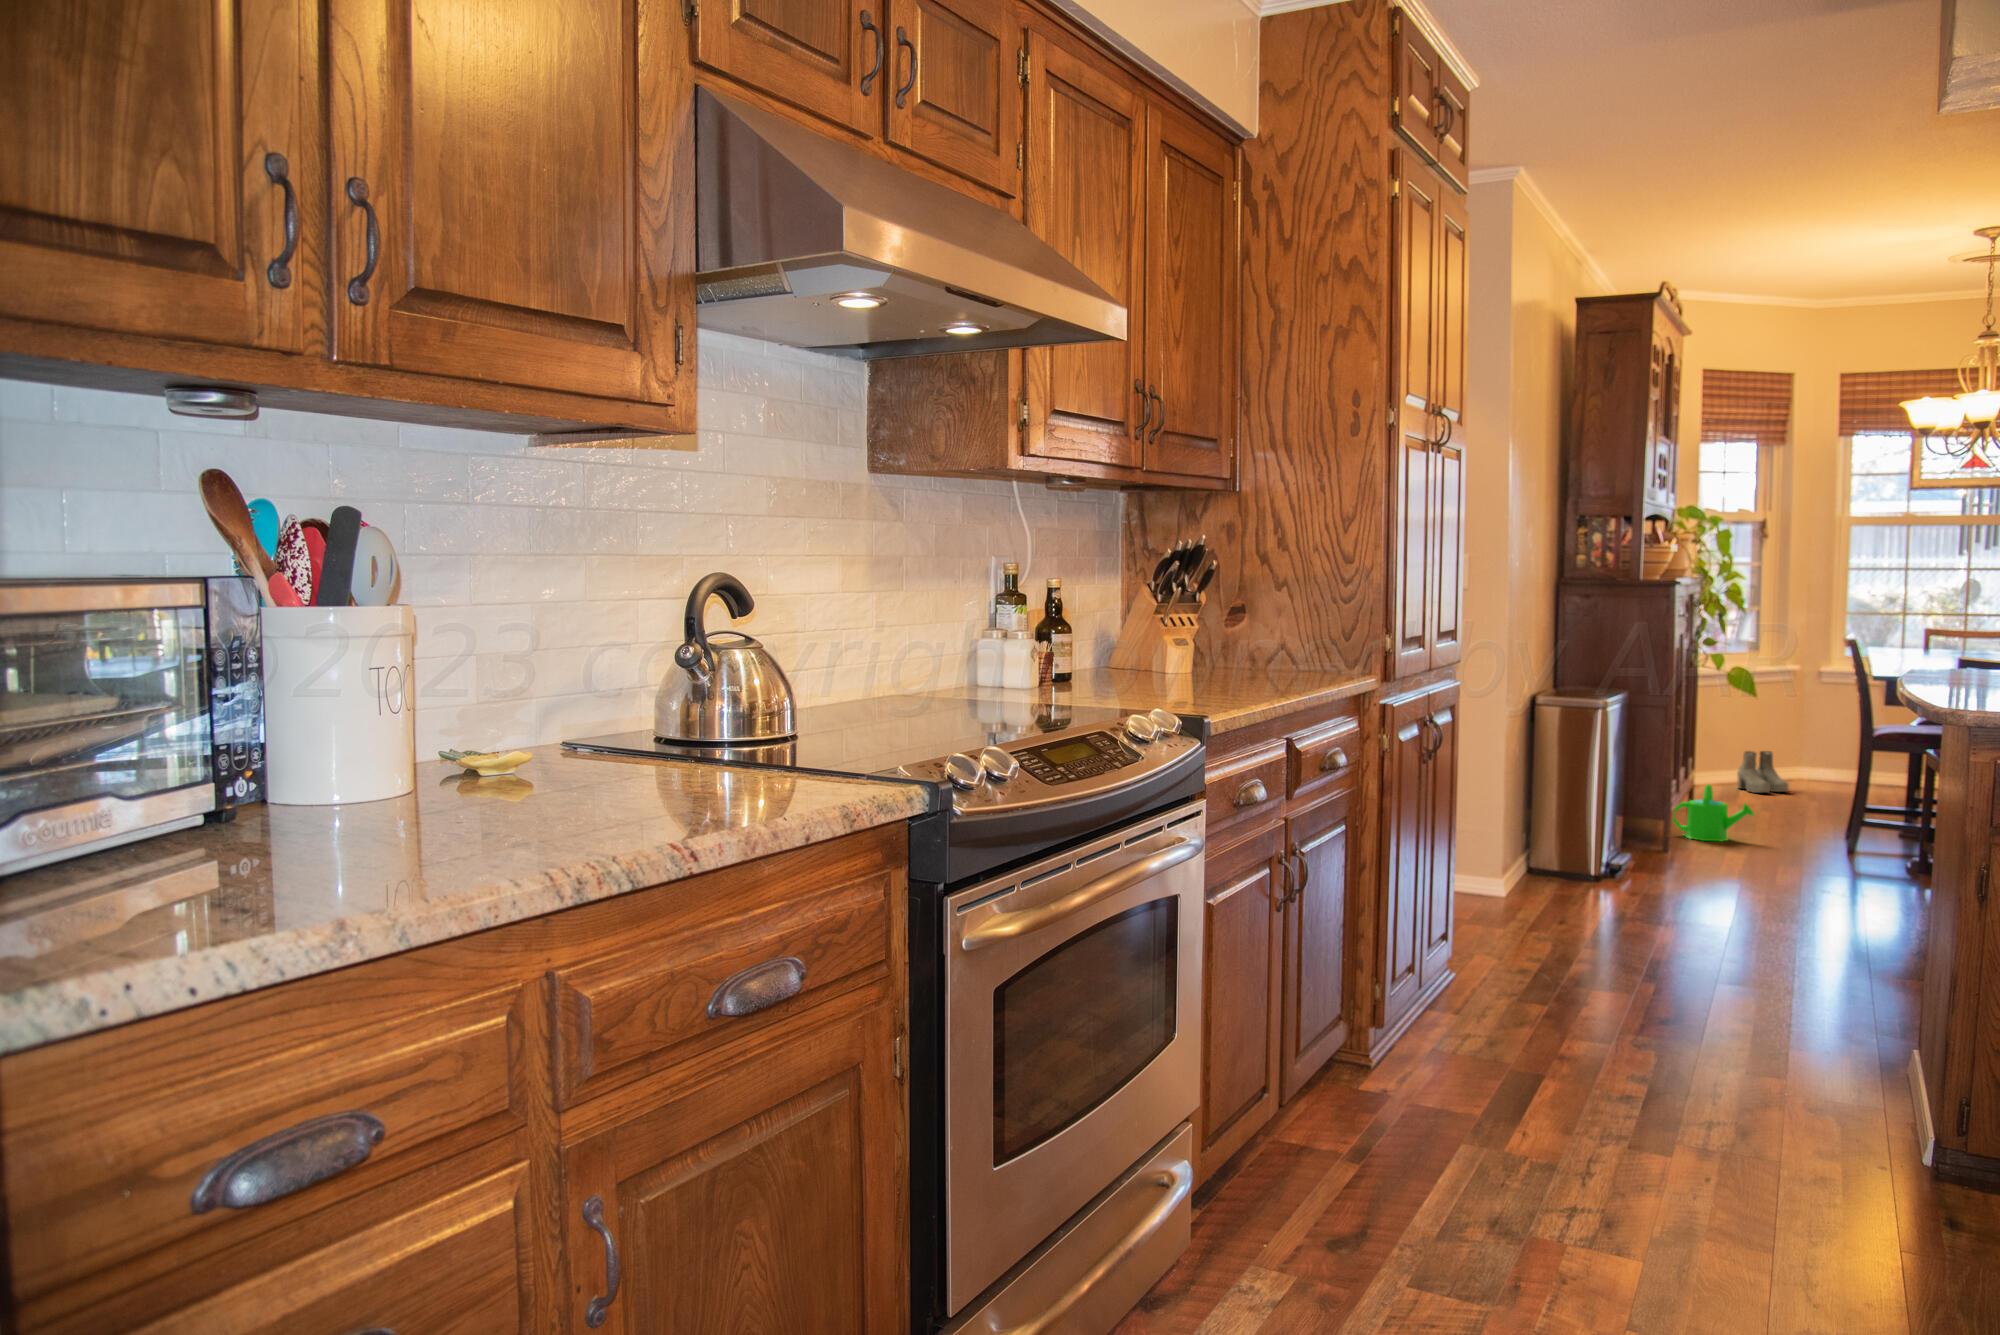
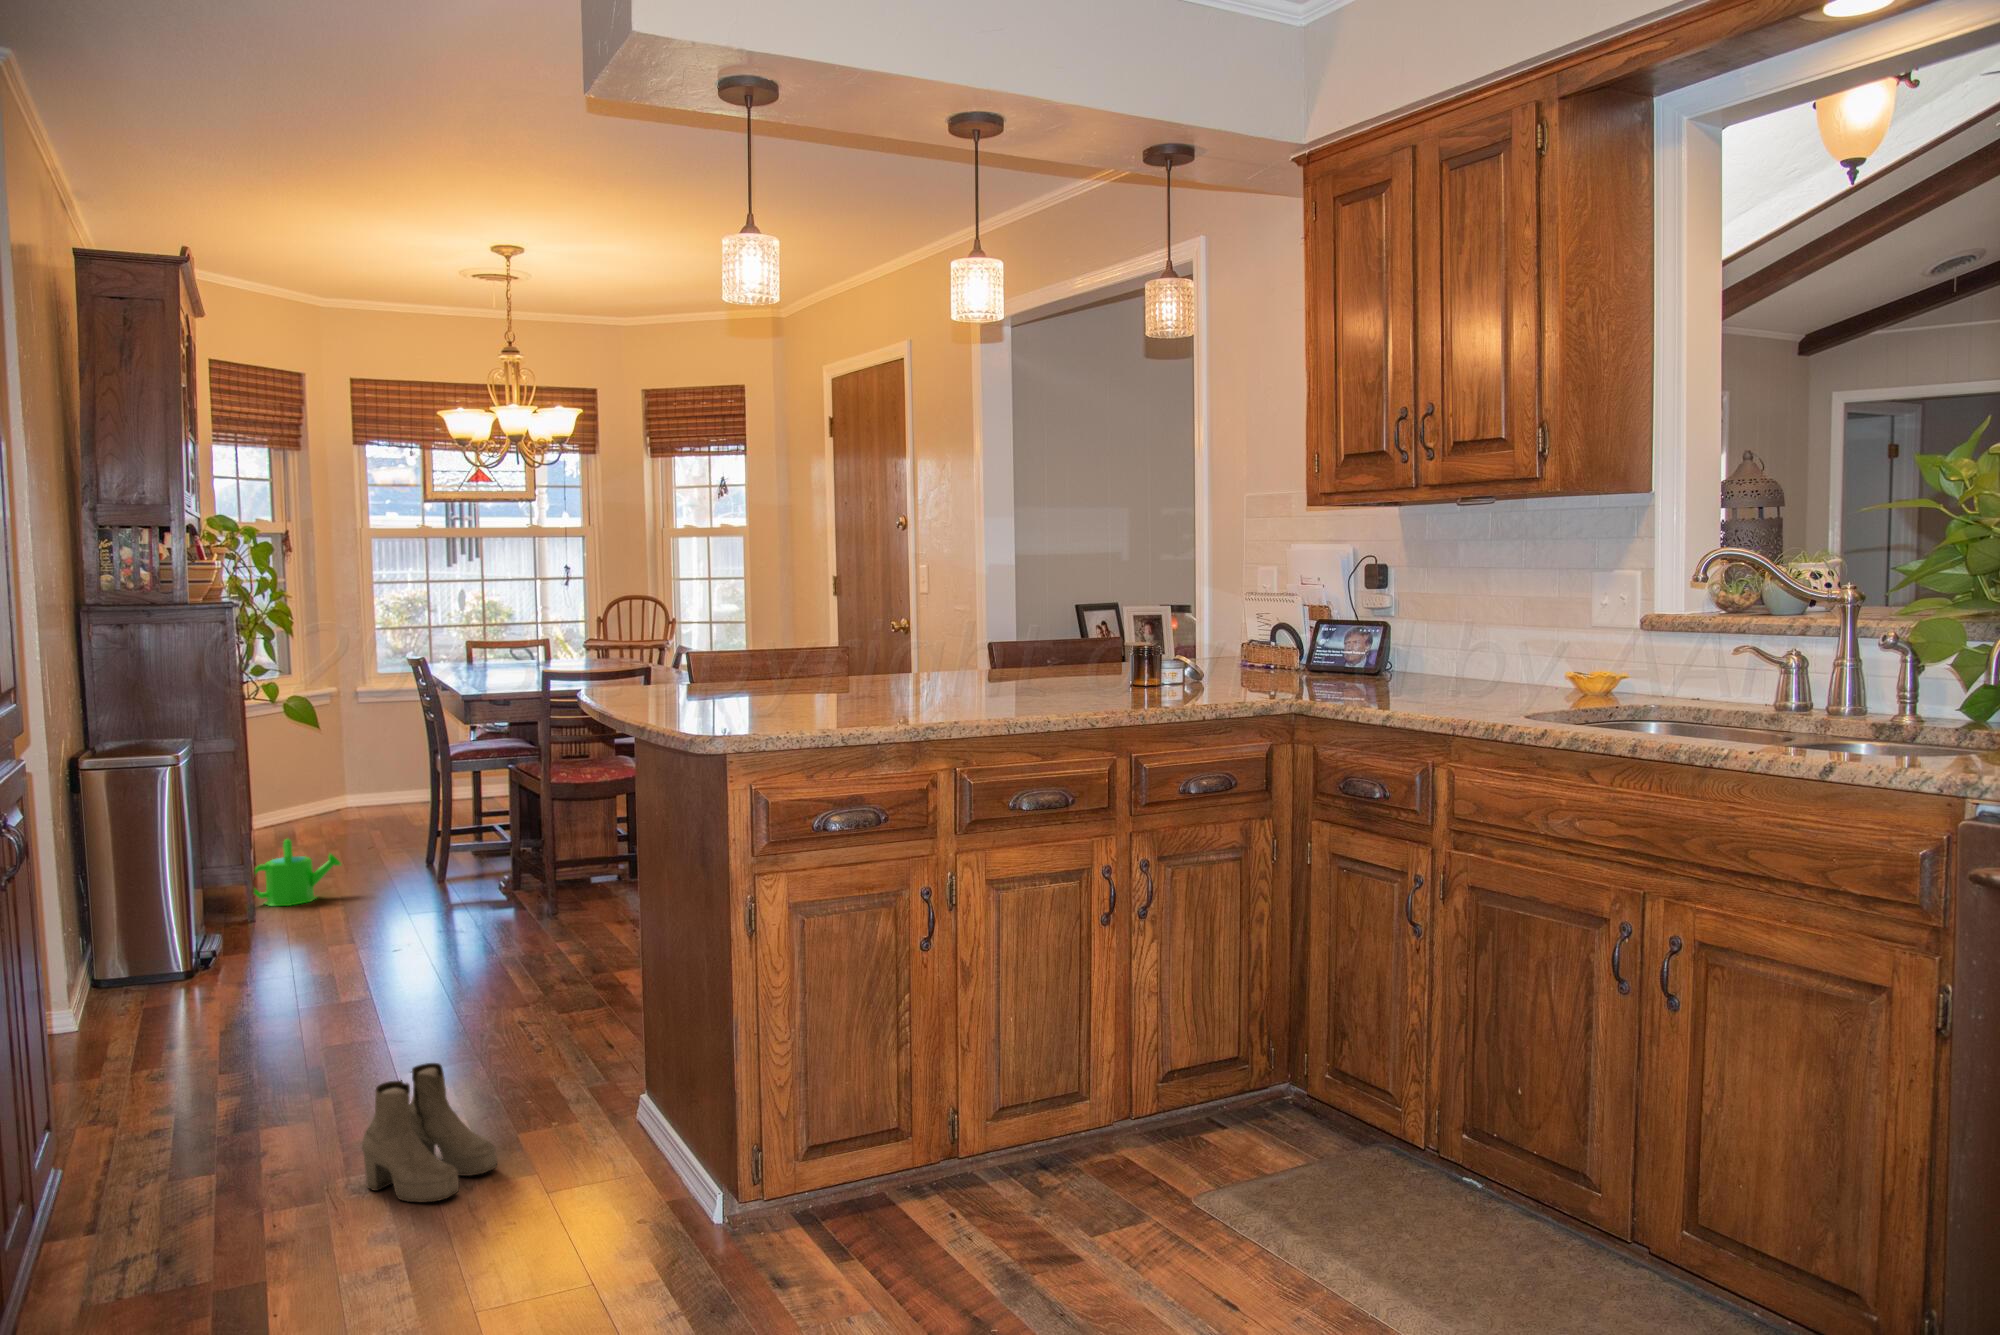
boots: present [1737,751,1788,793] -> present [362,1063,497,1203]

